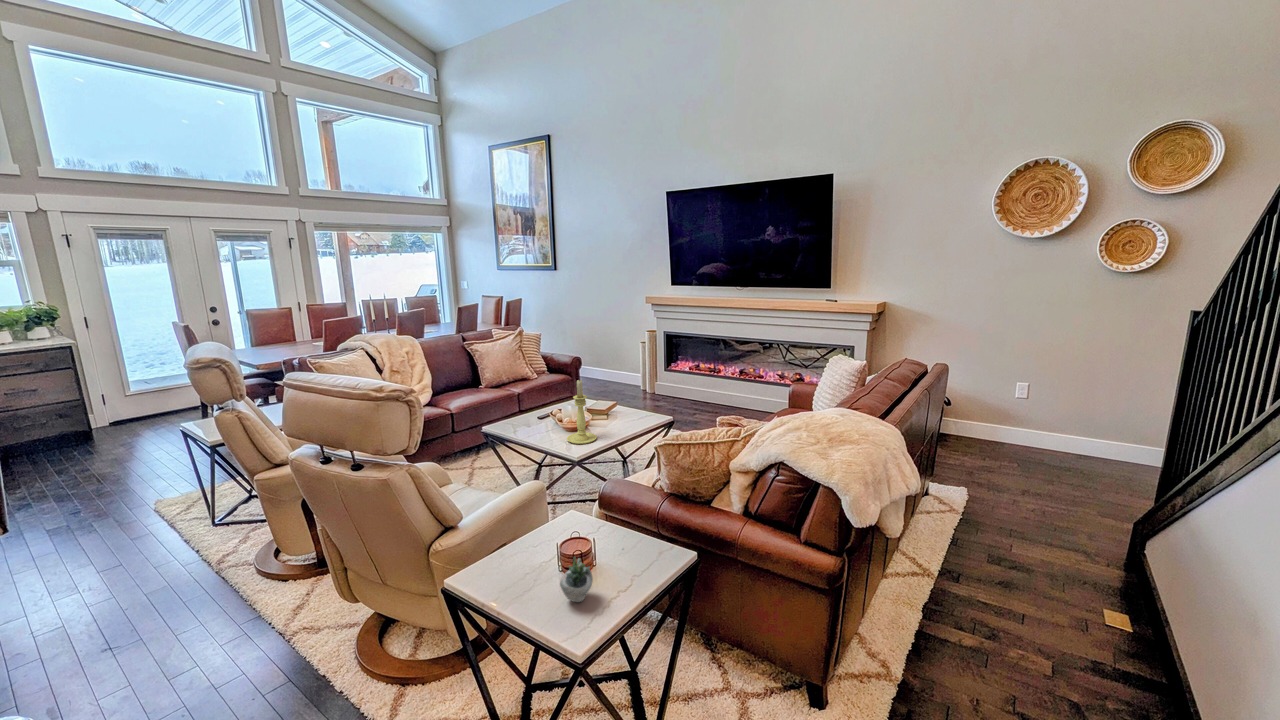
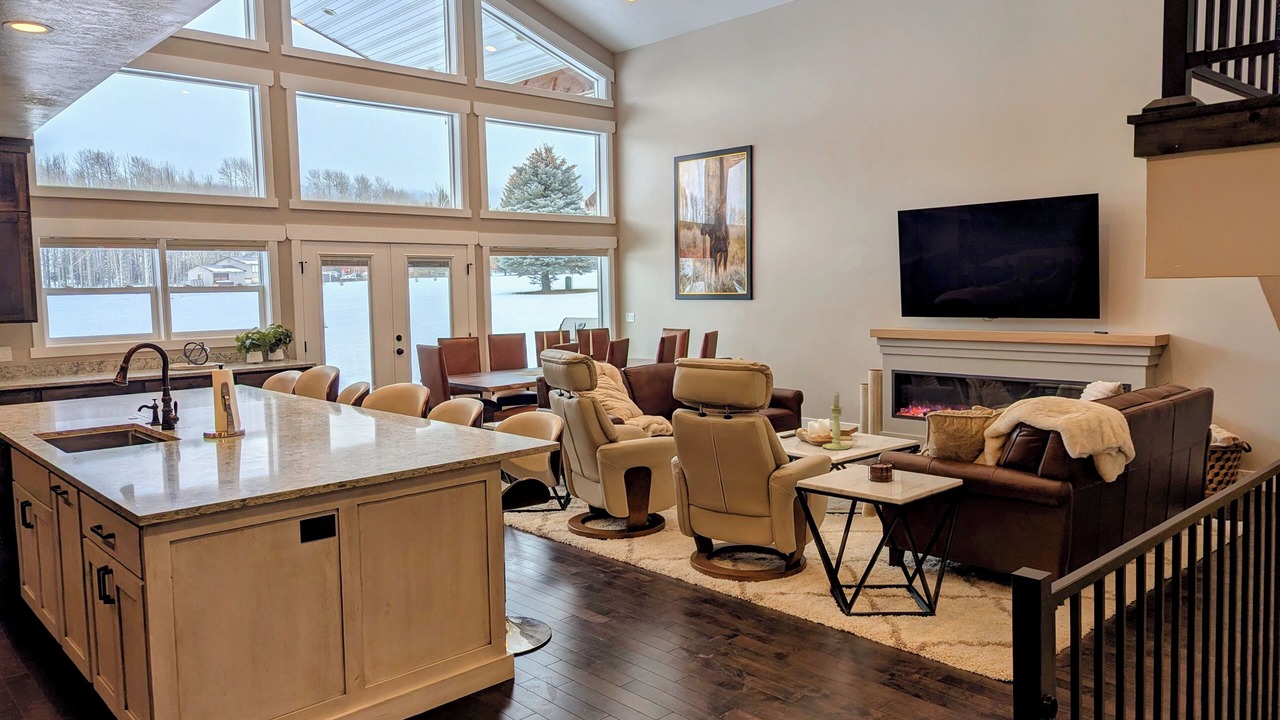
succulent plant: present [560,548,623,602] -> none [882,450,922,481]

